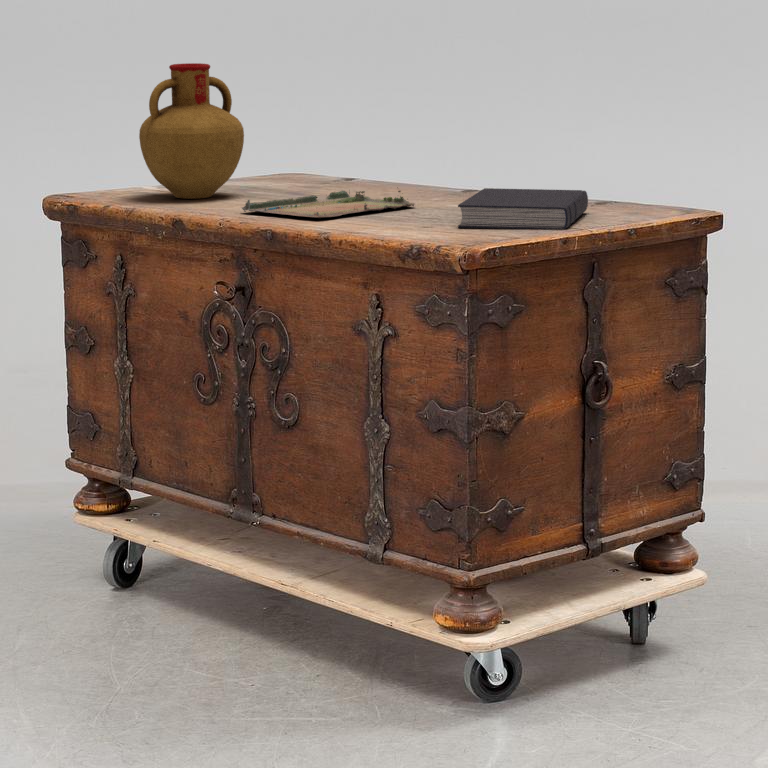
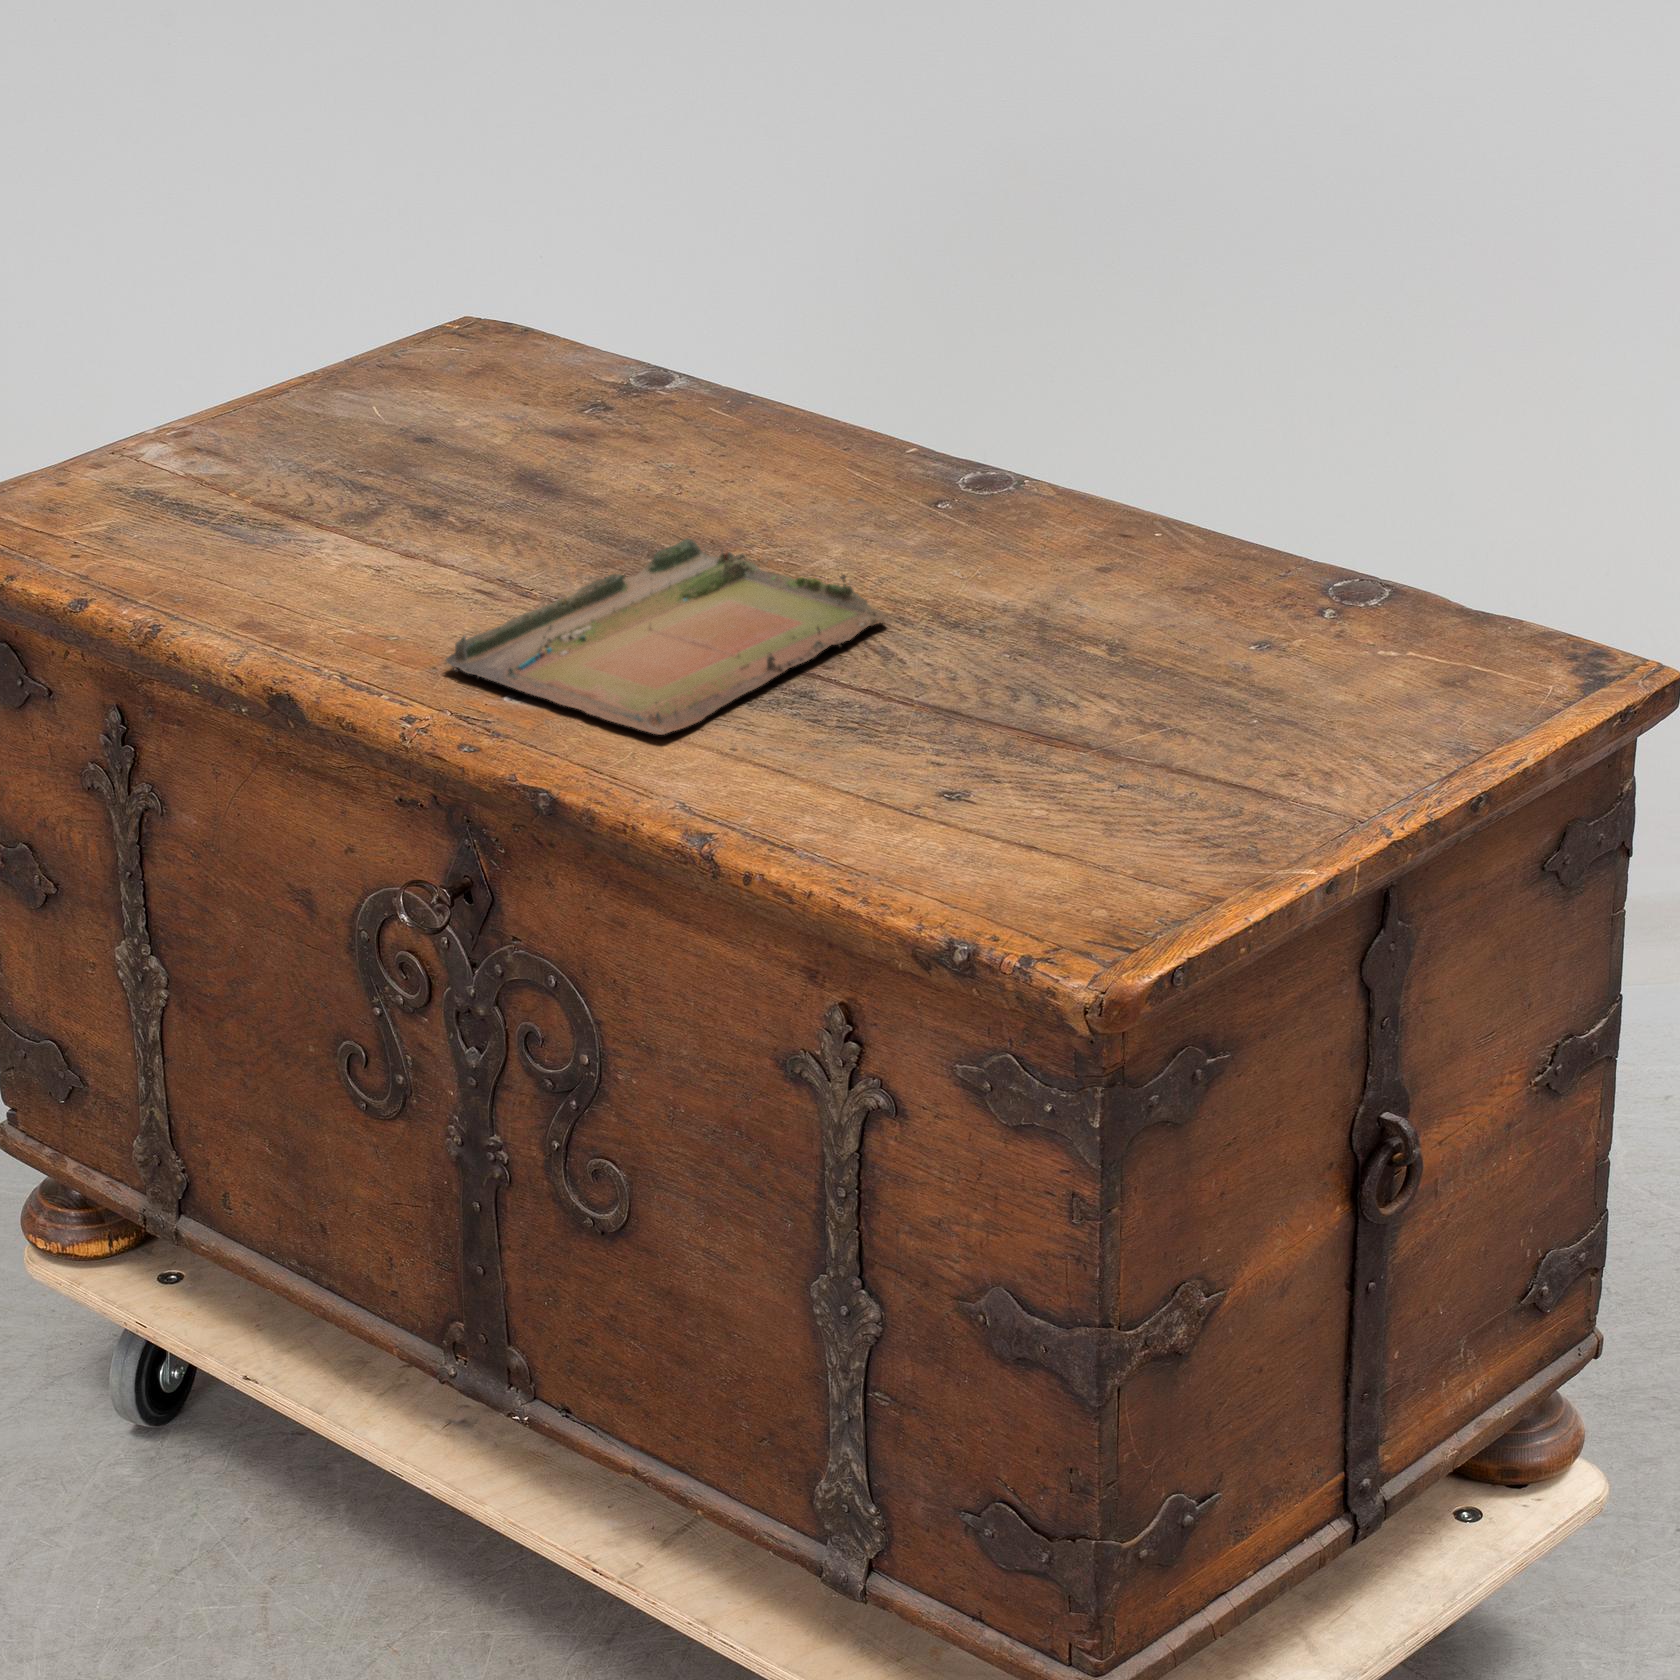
vase: present [139,63,244,199] -> none [142,189,413,544]
book: present [458,188,588,229] -> none [1041,611,1344,820]

